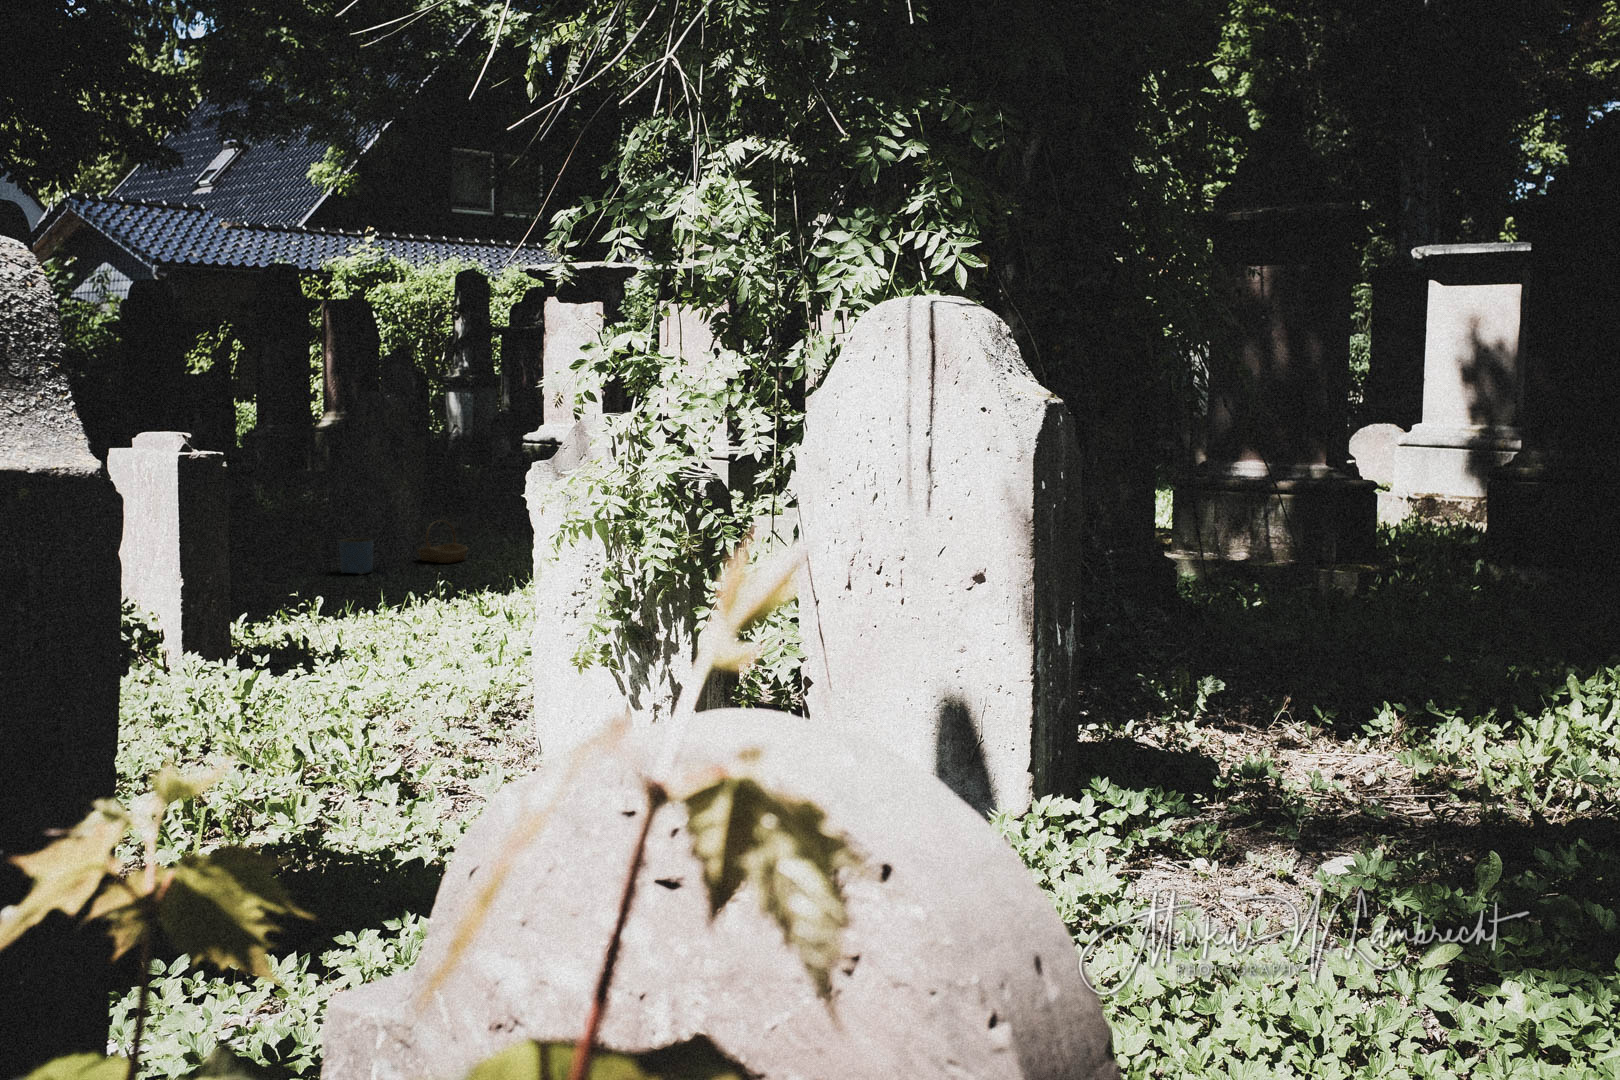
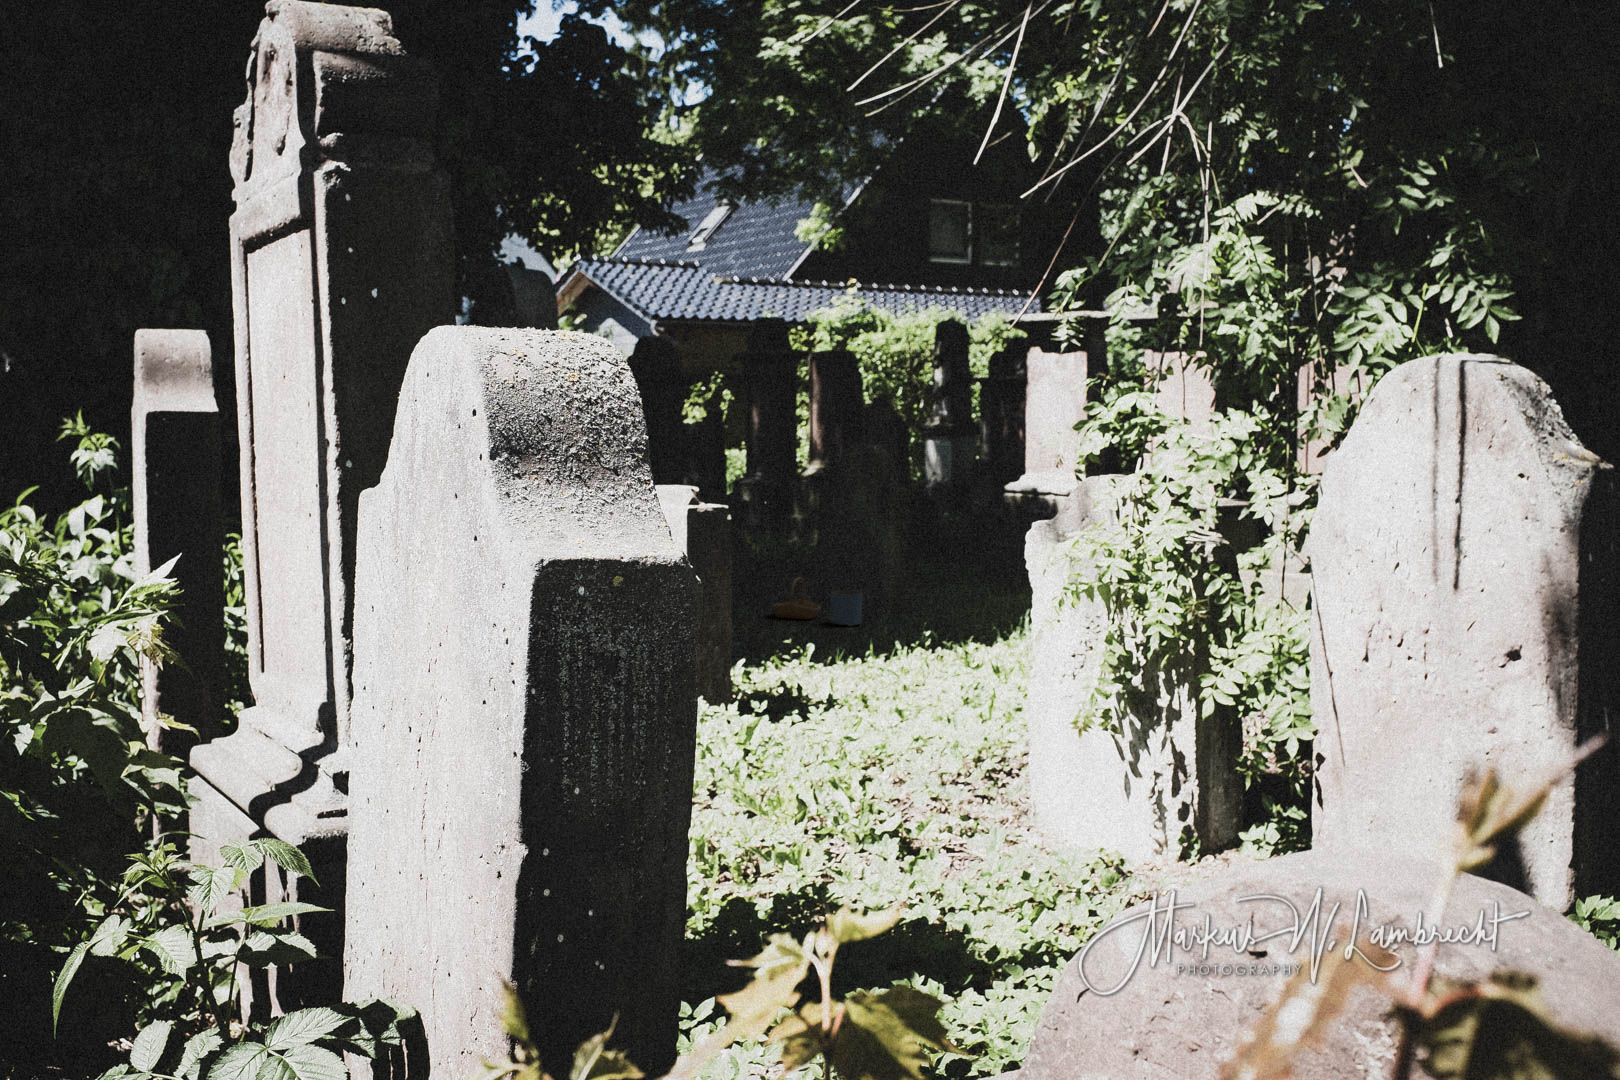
basket: present [418,520,468,563] -> present [772,577,821,619]

